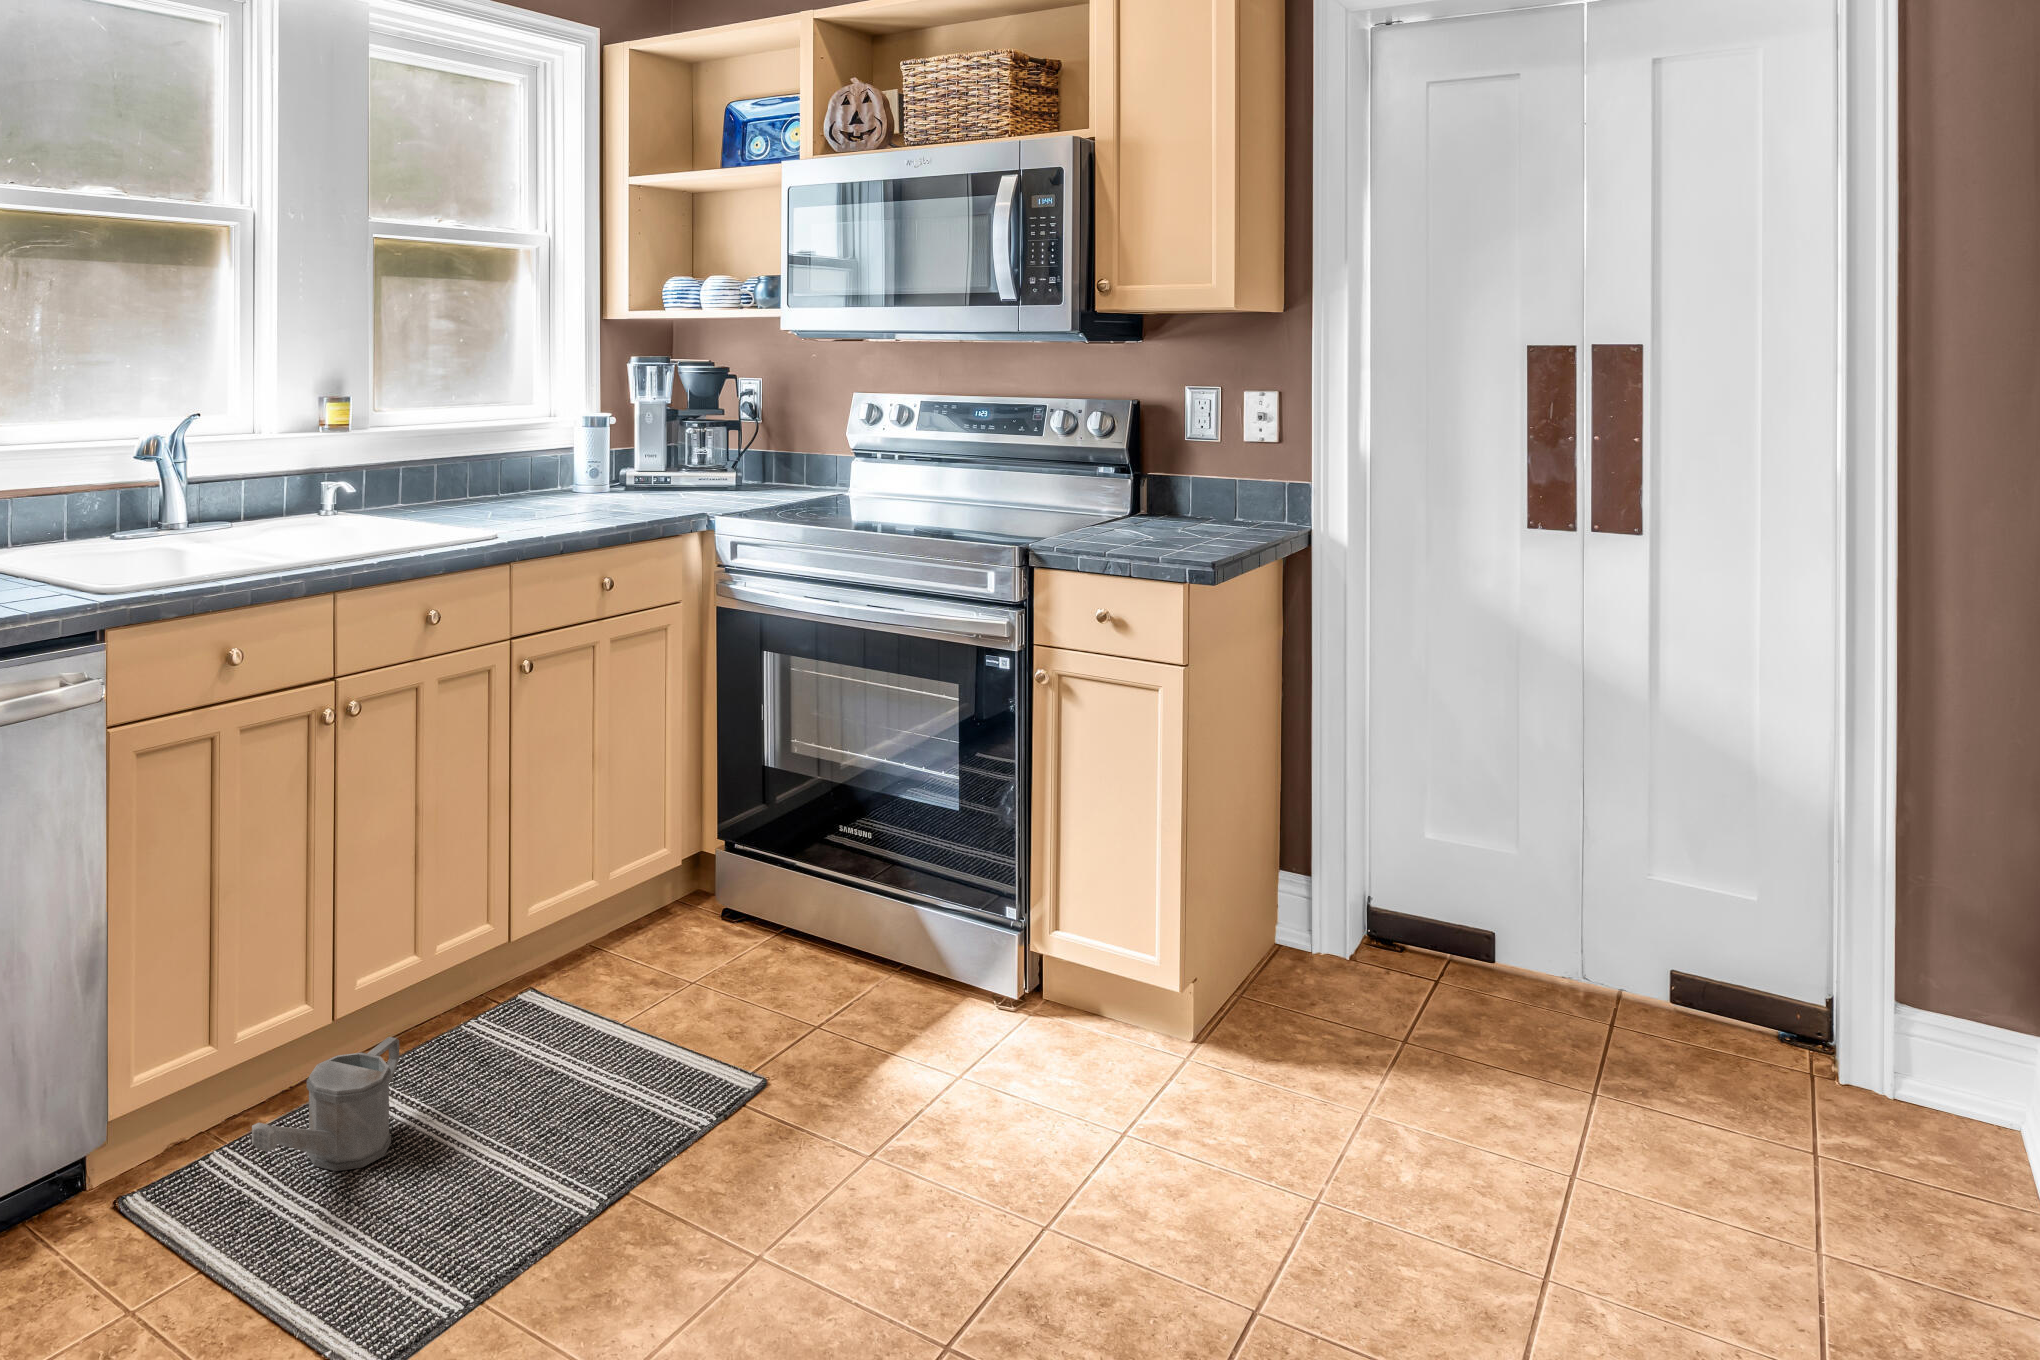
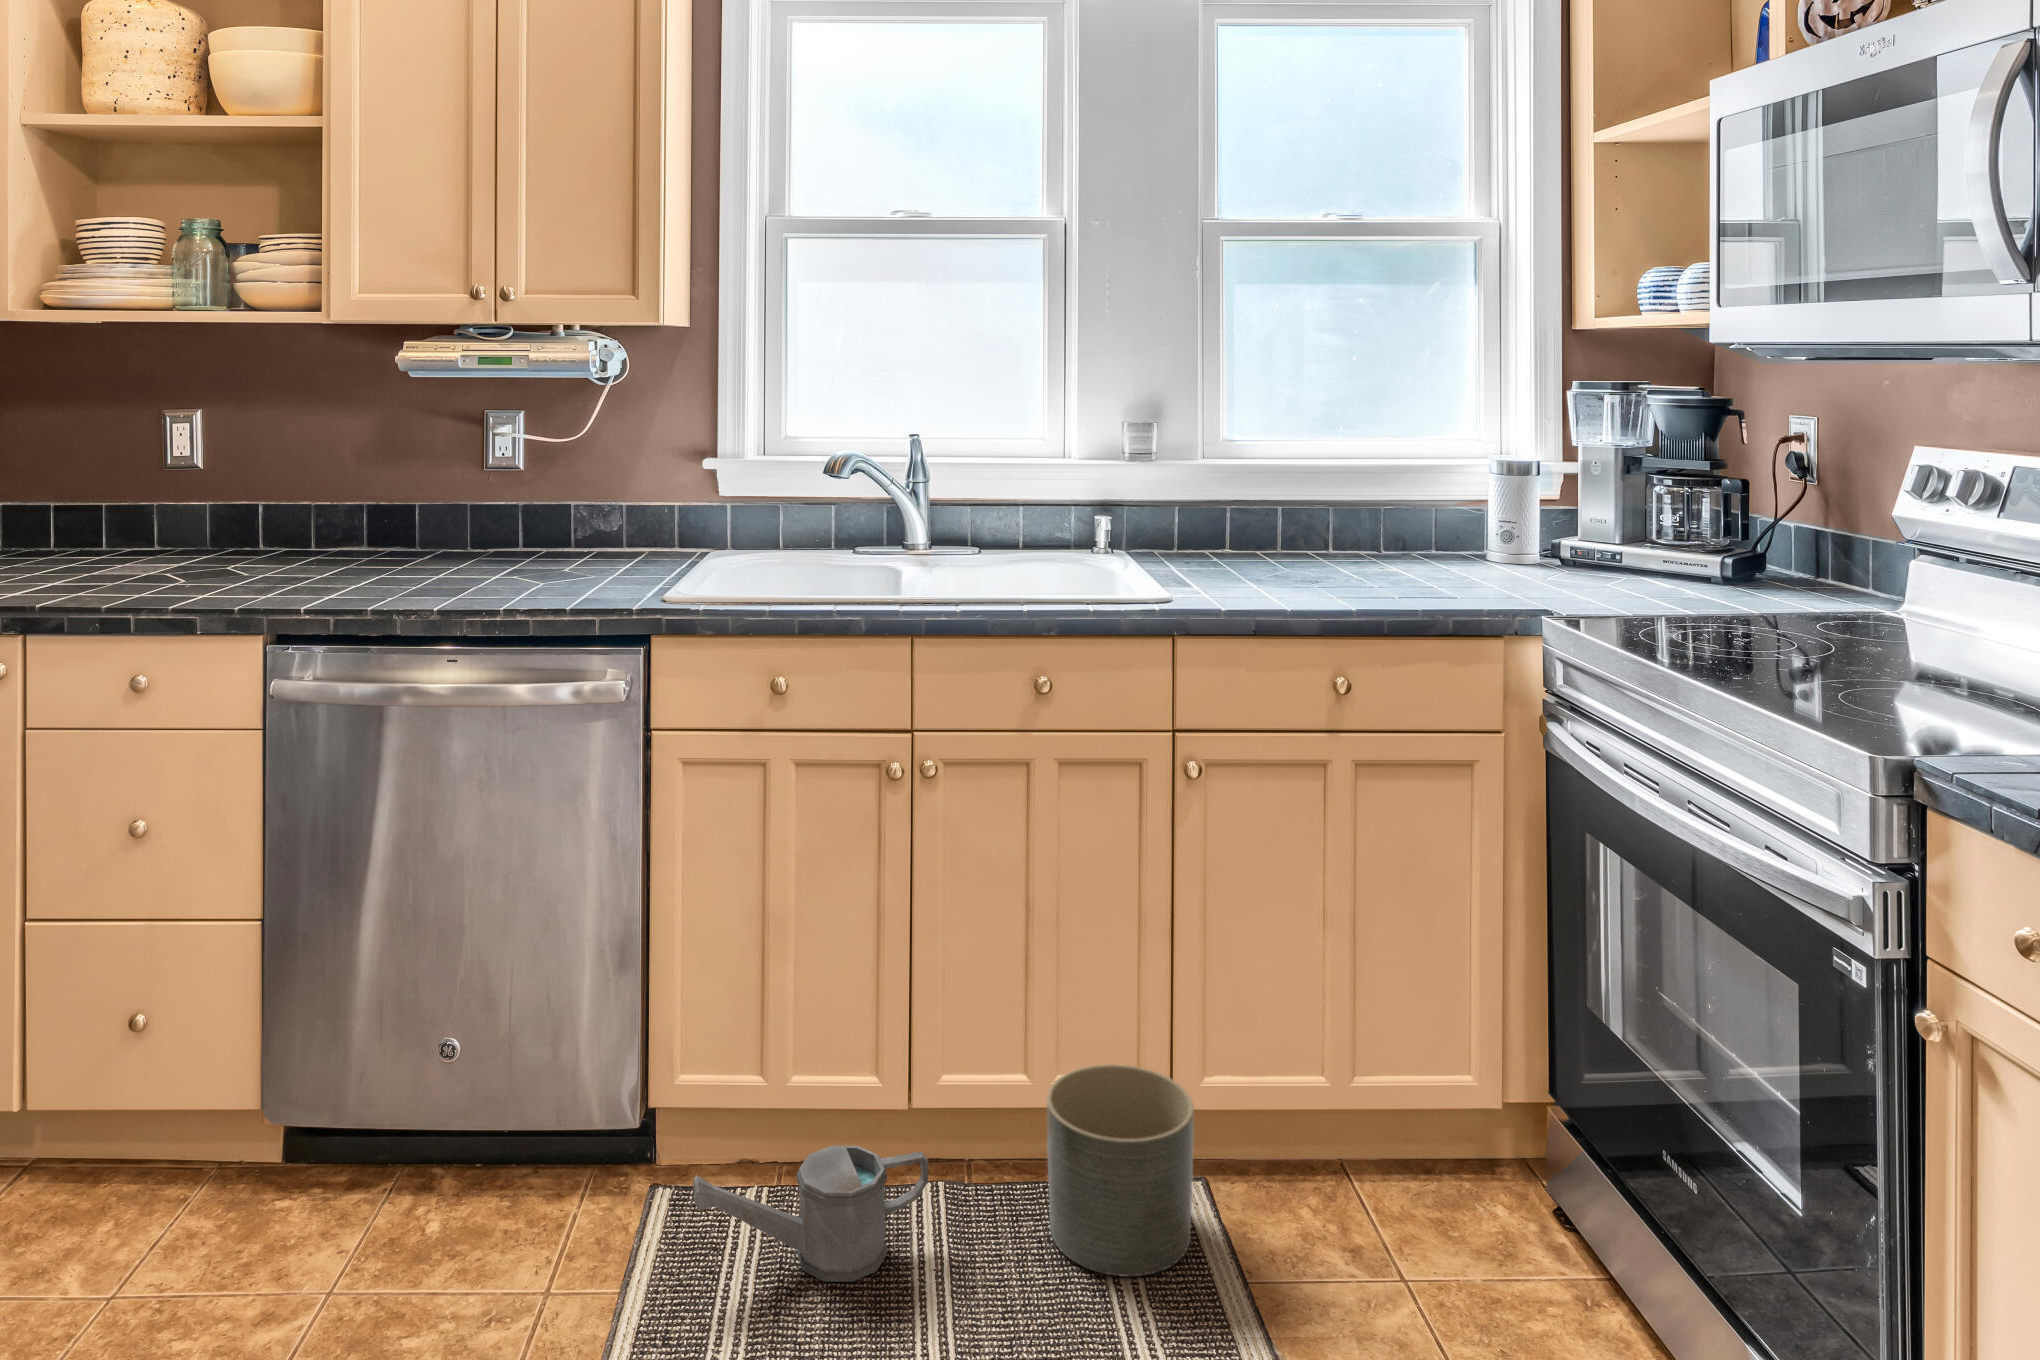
planter: none [458,913,577,1068] -> present [1047,1064,1194,1277]

